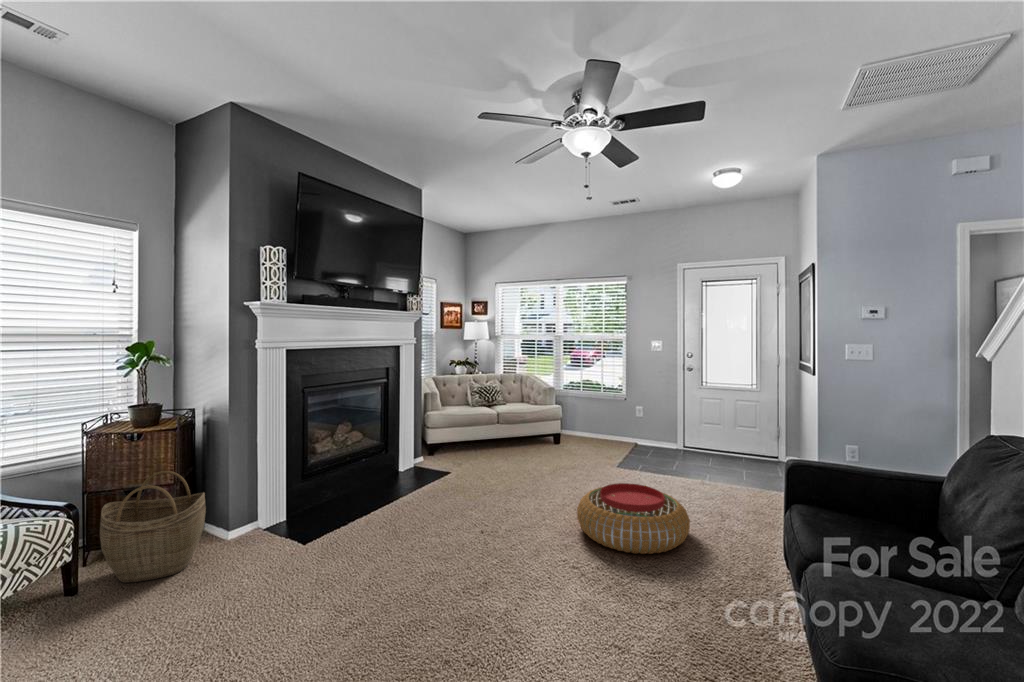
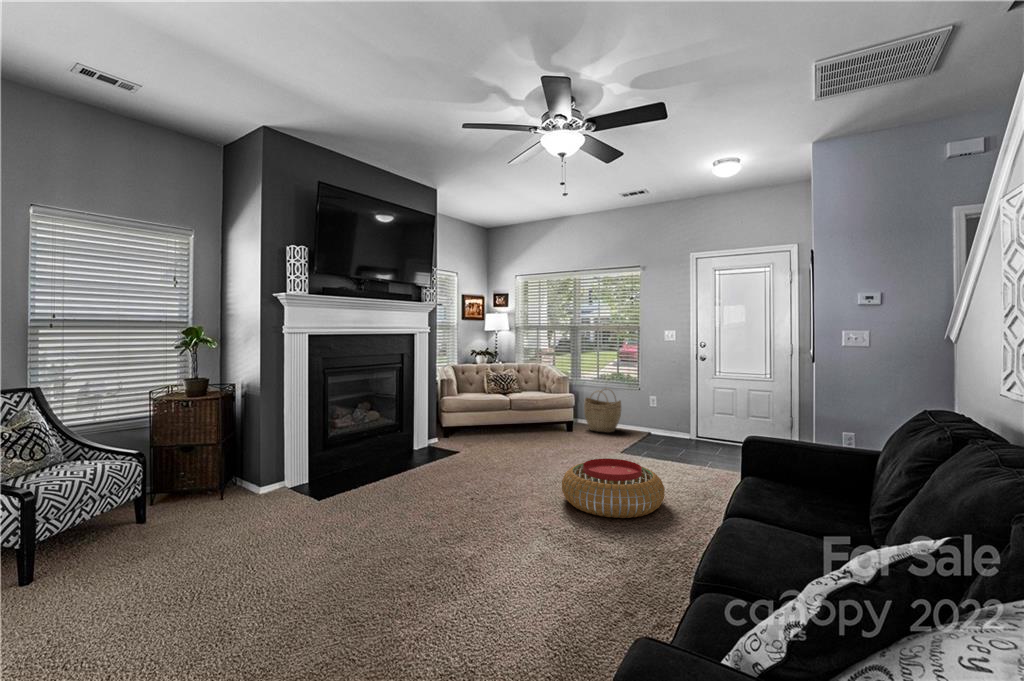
woven basket: present [100,471,206,583] -> present [584,389,621,433]

